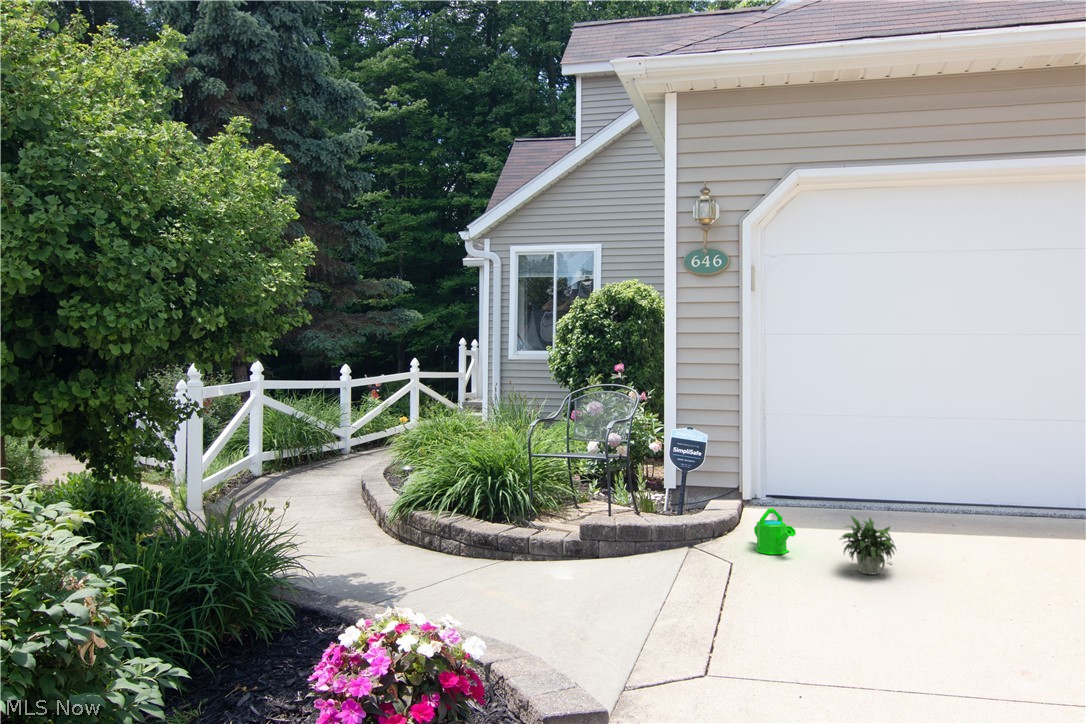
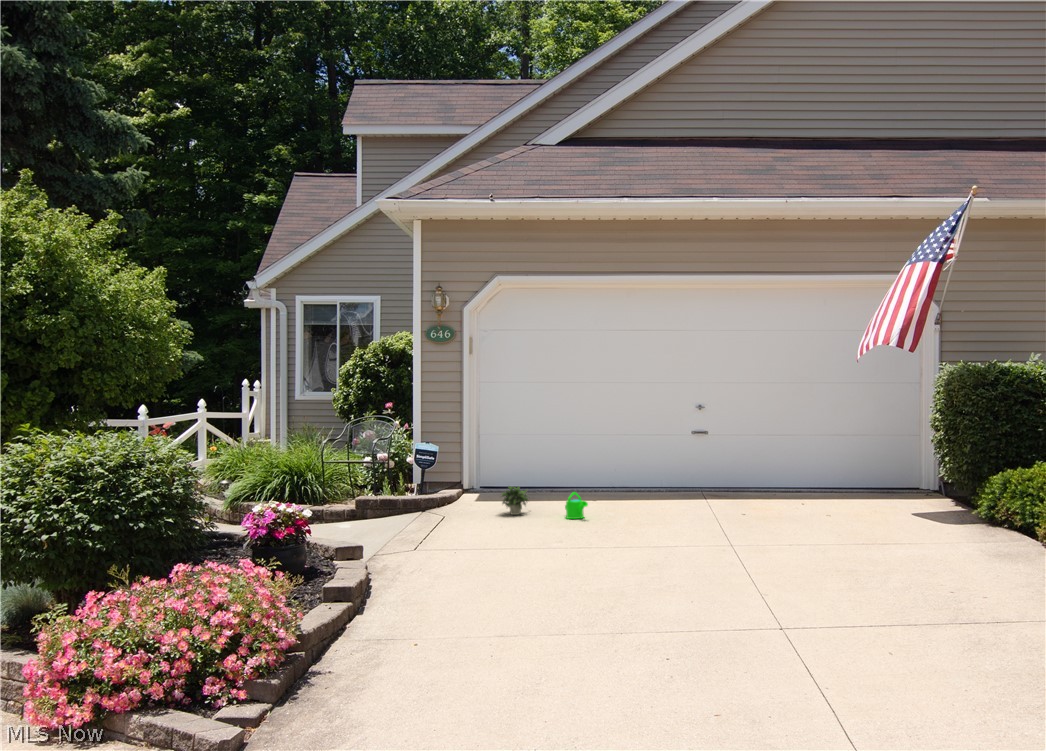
watering can: present [754,508,796,554] -> present [565,492,588,519]

